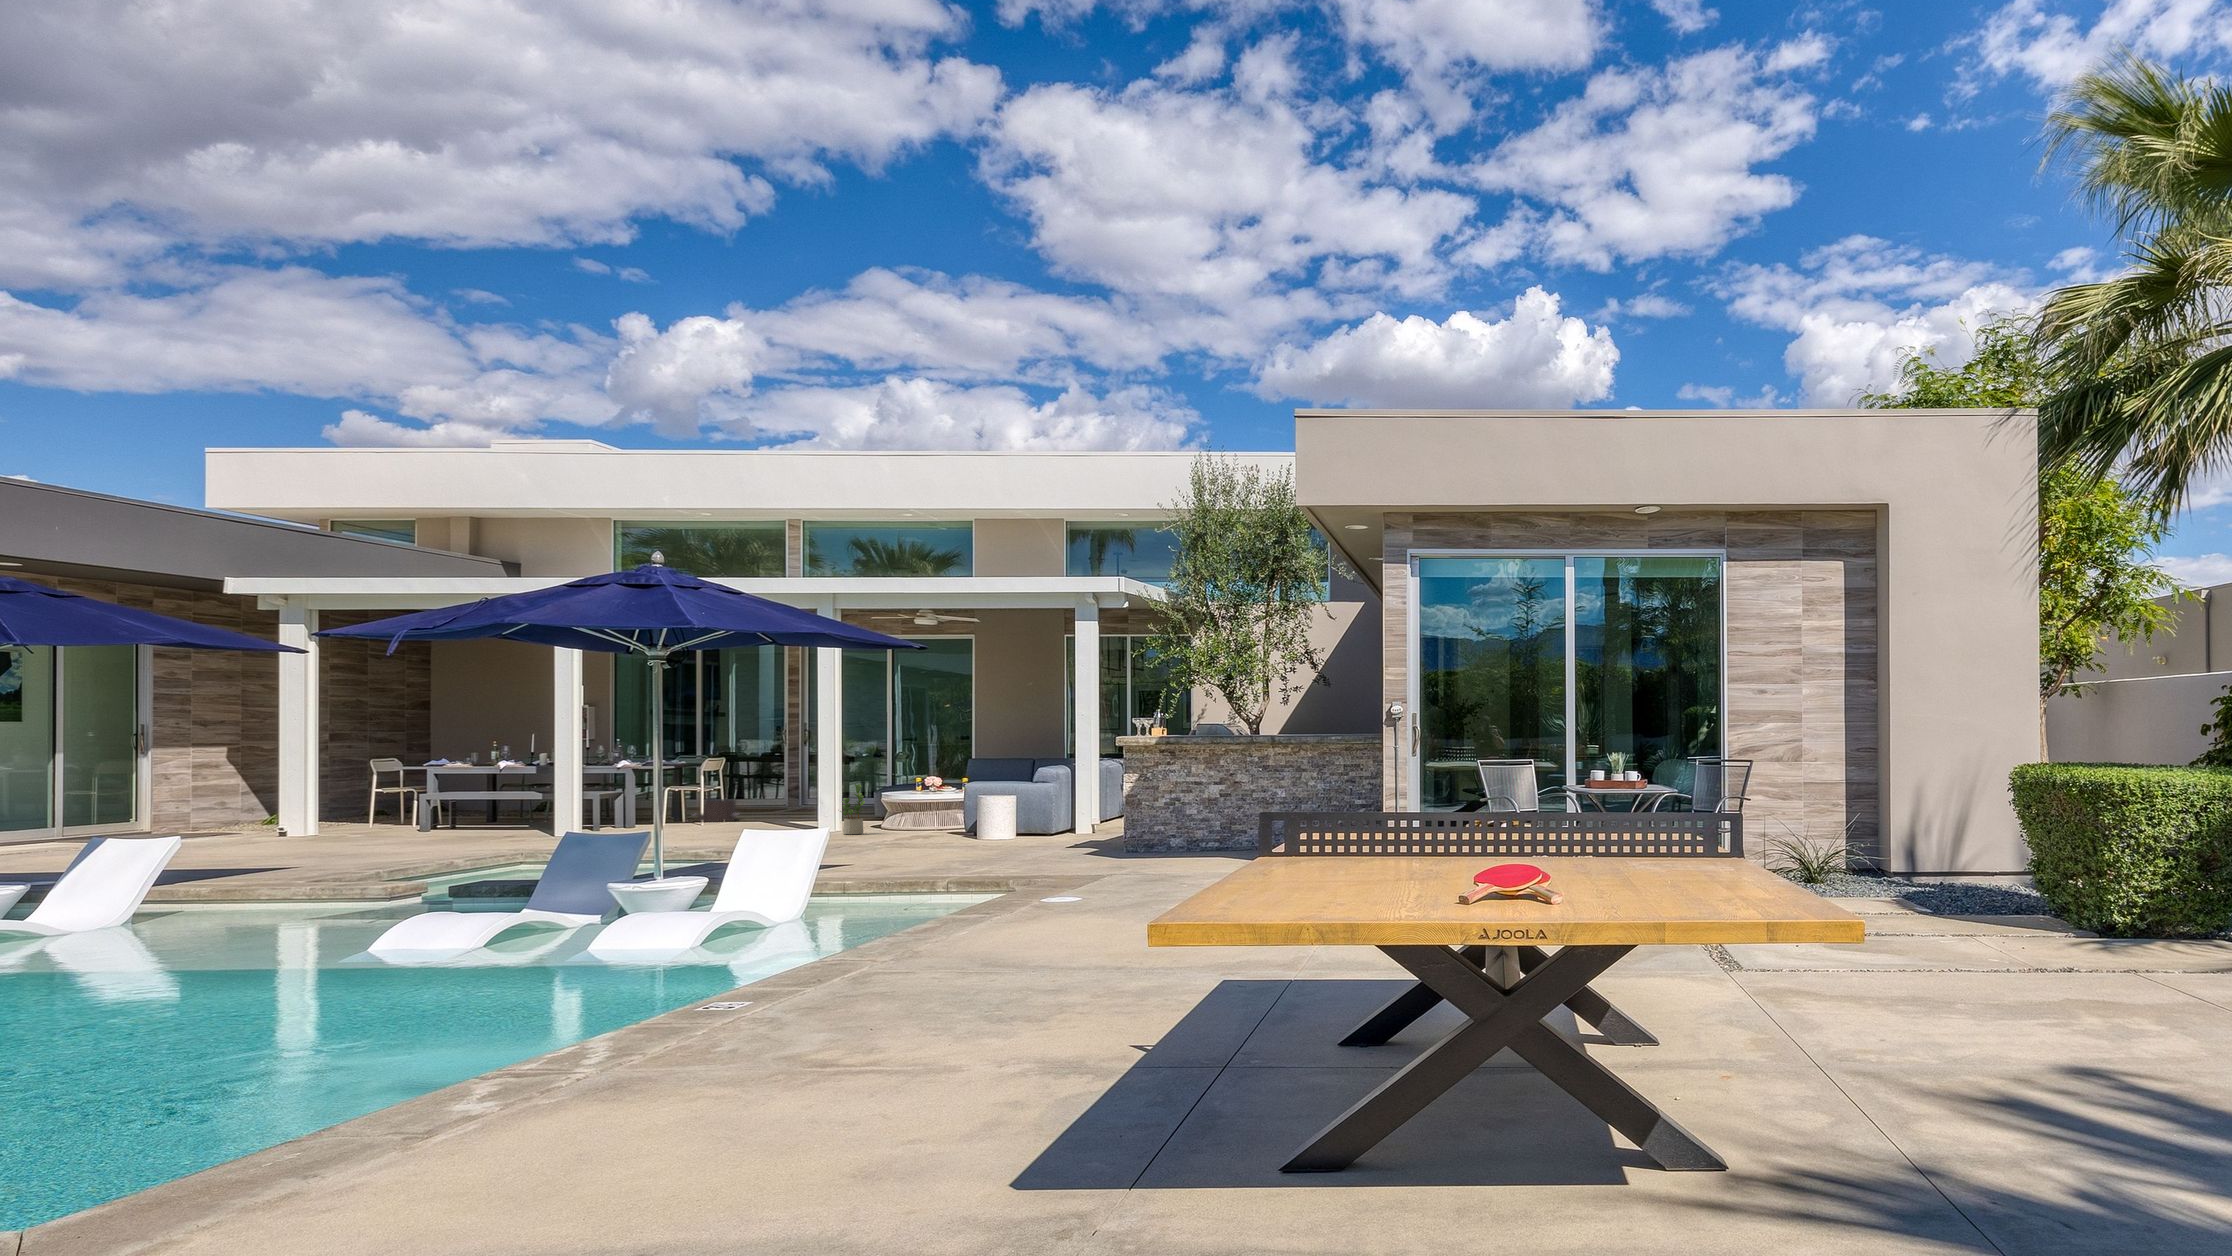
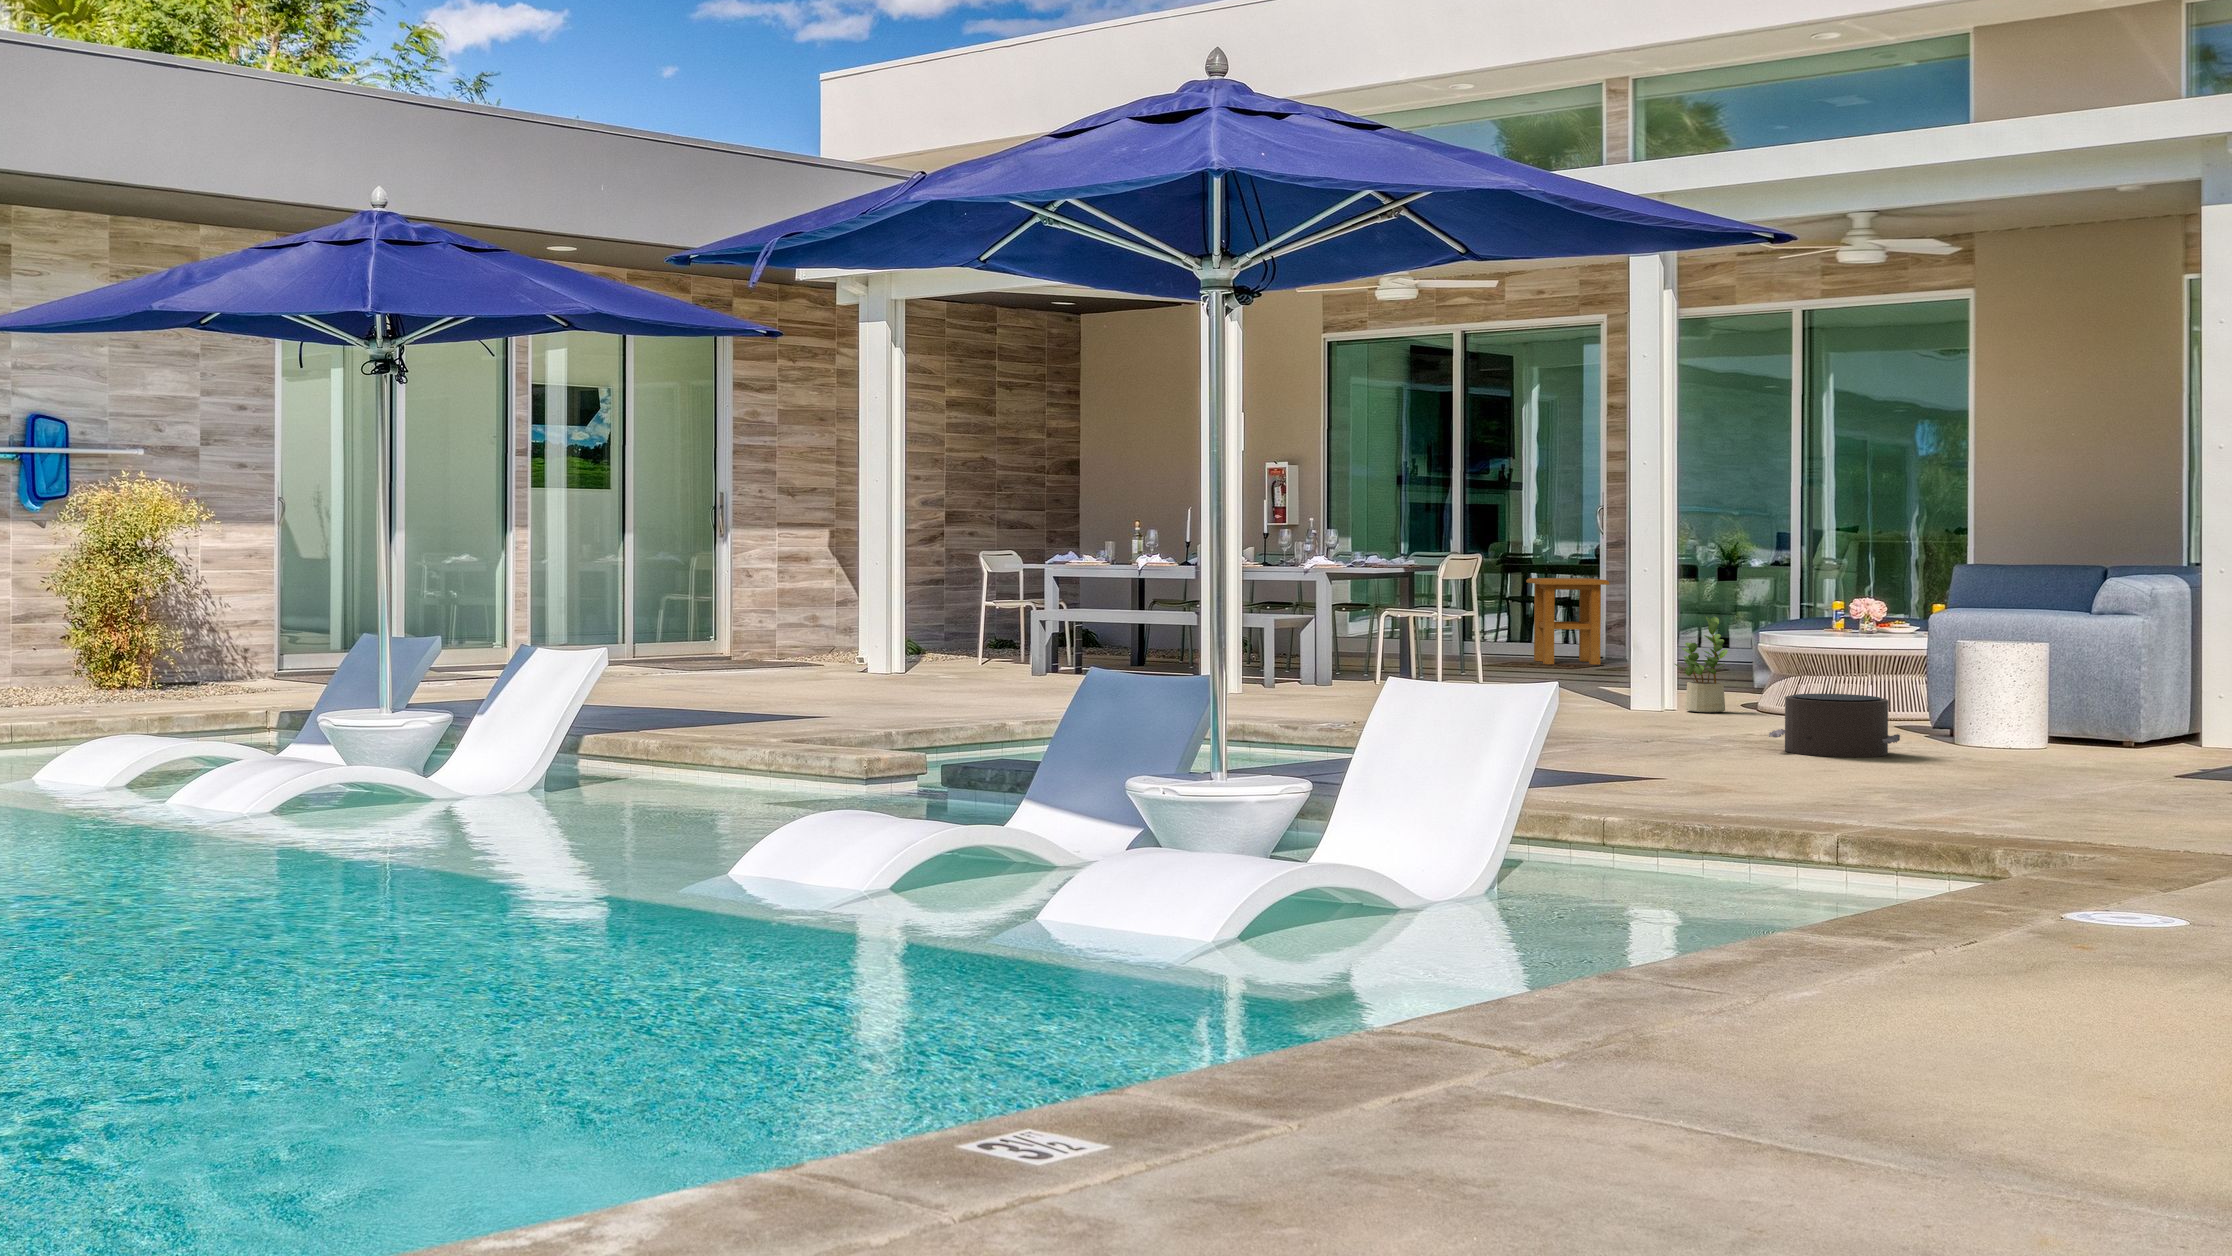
side table: none [736,764,785,814] -> present [1526,578,1609,665]
pouf: present [698,799,737,822] -> present [1769,694,1900,757]

